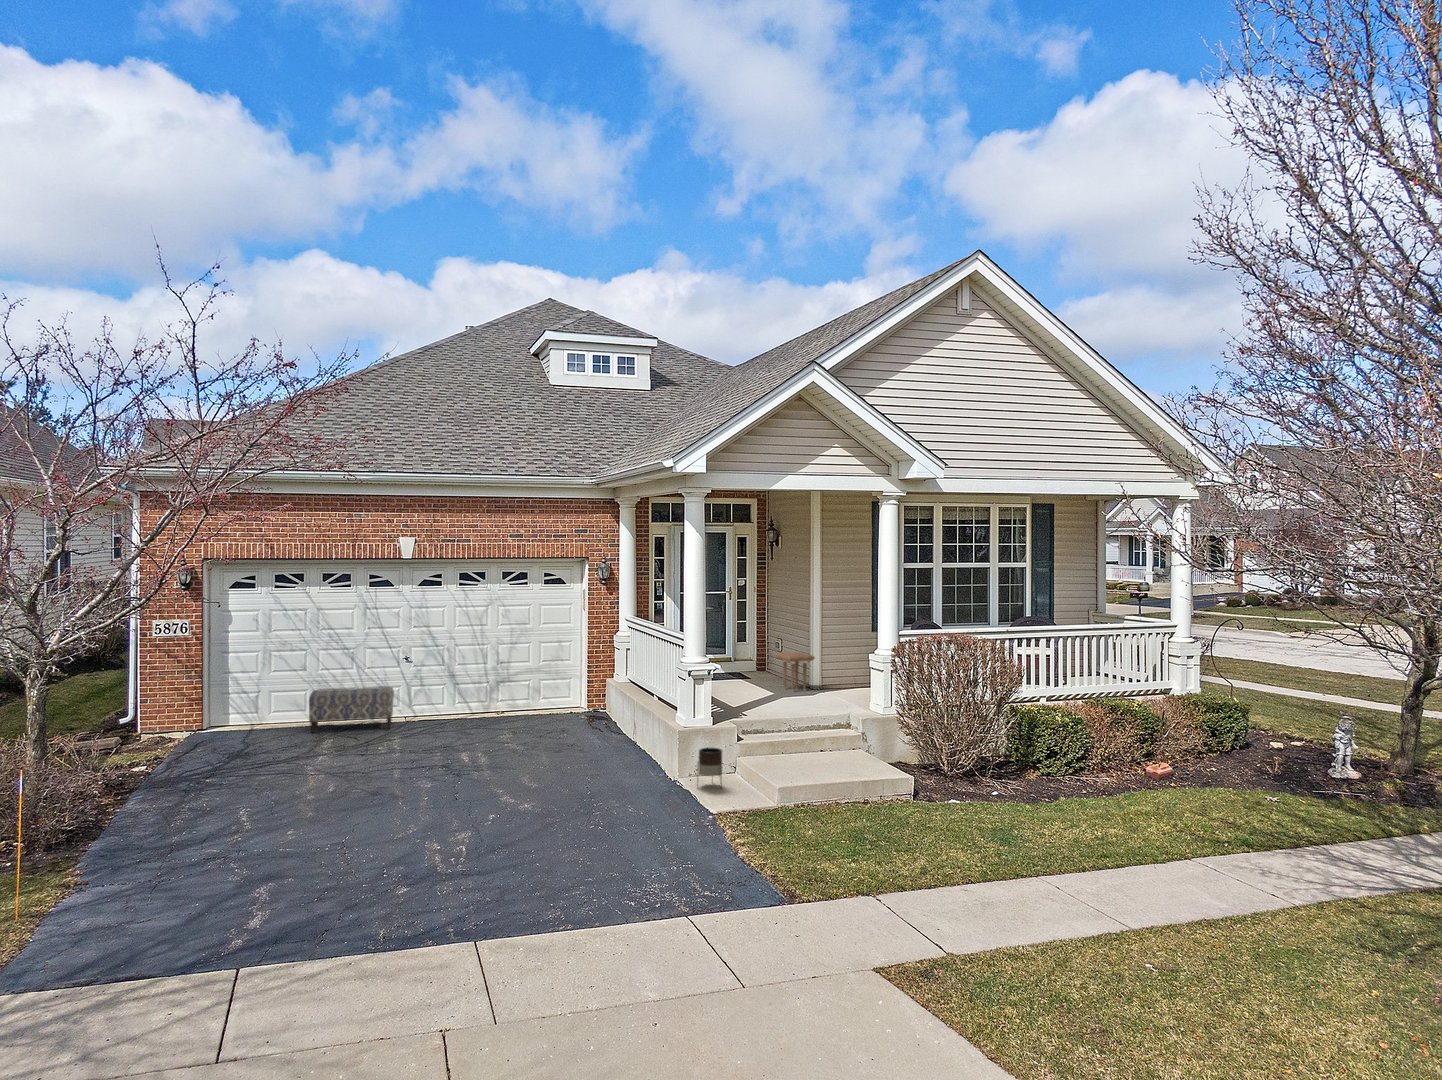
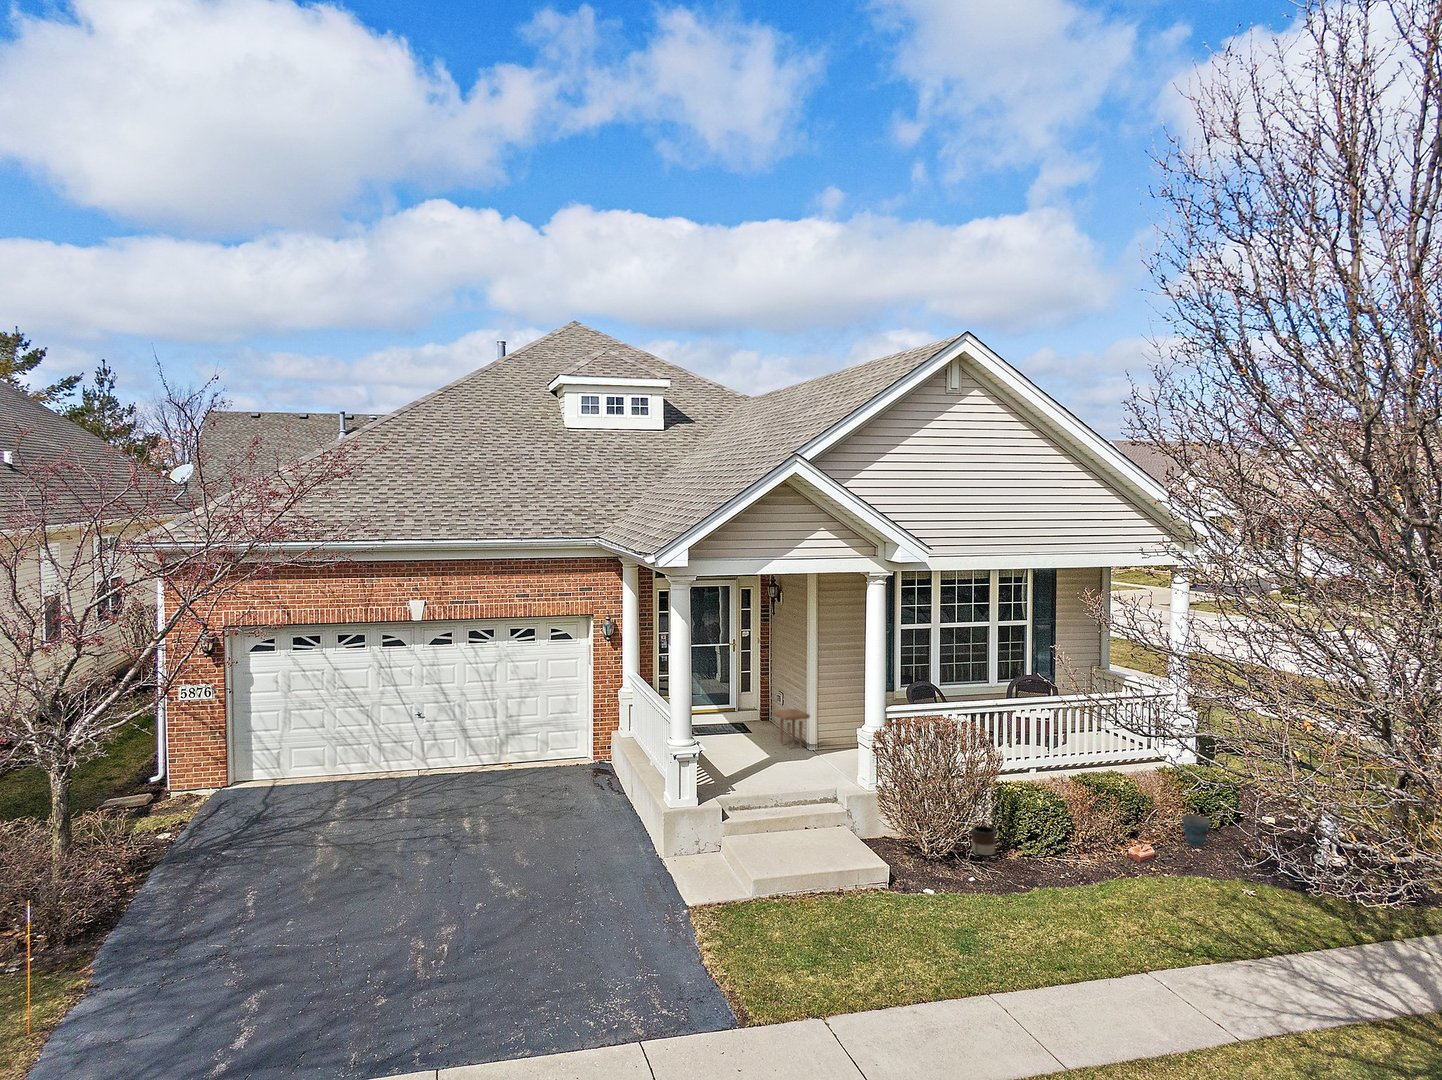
bench: present [309,687,394,733] -> none [326,742,407,790]
bucket: none [1198,738,1228,767] -> present [1182,815,1210,846]
planter: present [697,747,722,784] -> present [972,826,996,860]

